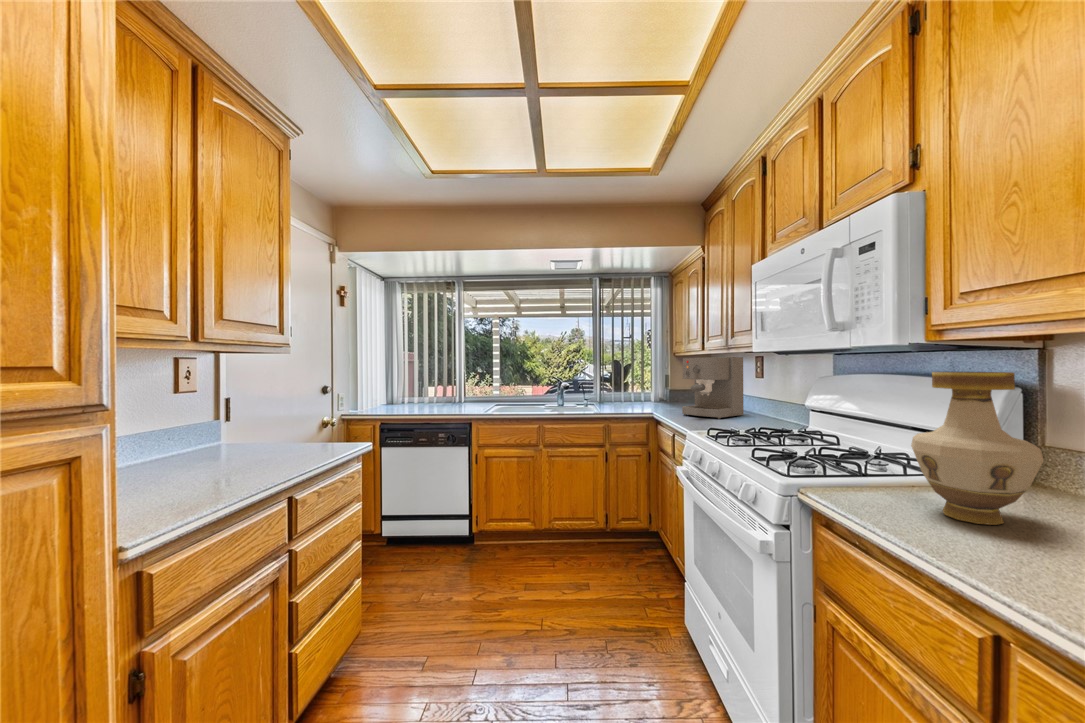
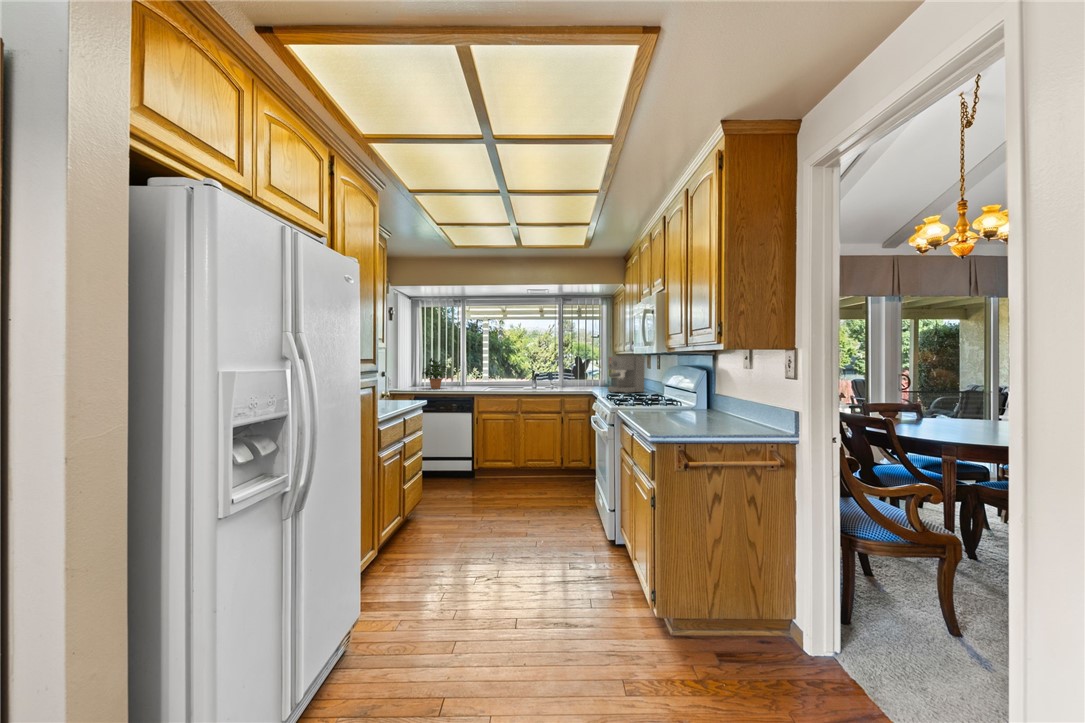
potted plant: none [399,362,444,408] -> present [422,358,449,389]
vase: present [911,372,1043,525] -> none [648,363,681,412]

